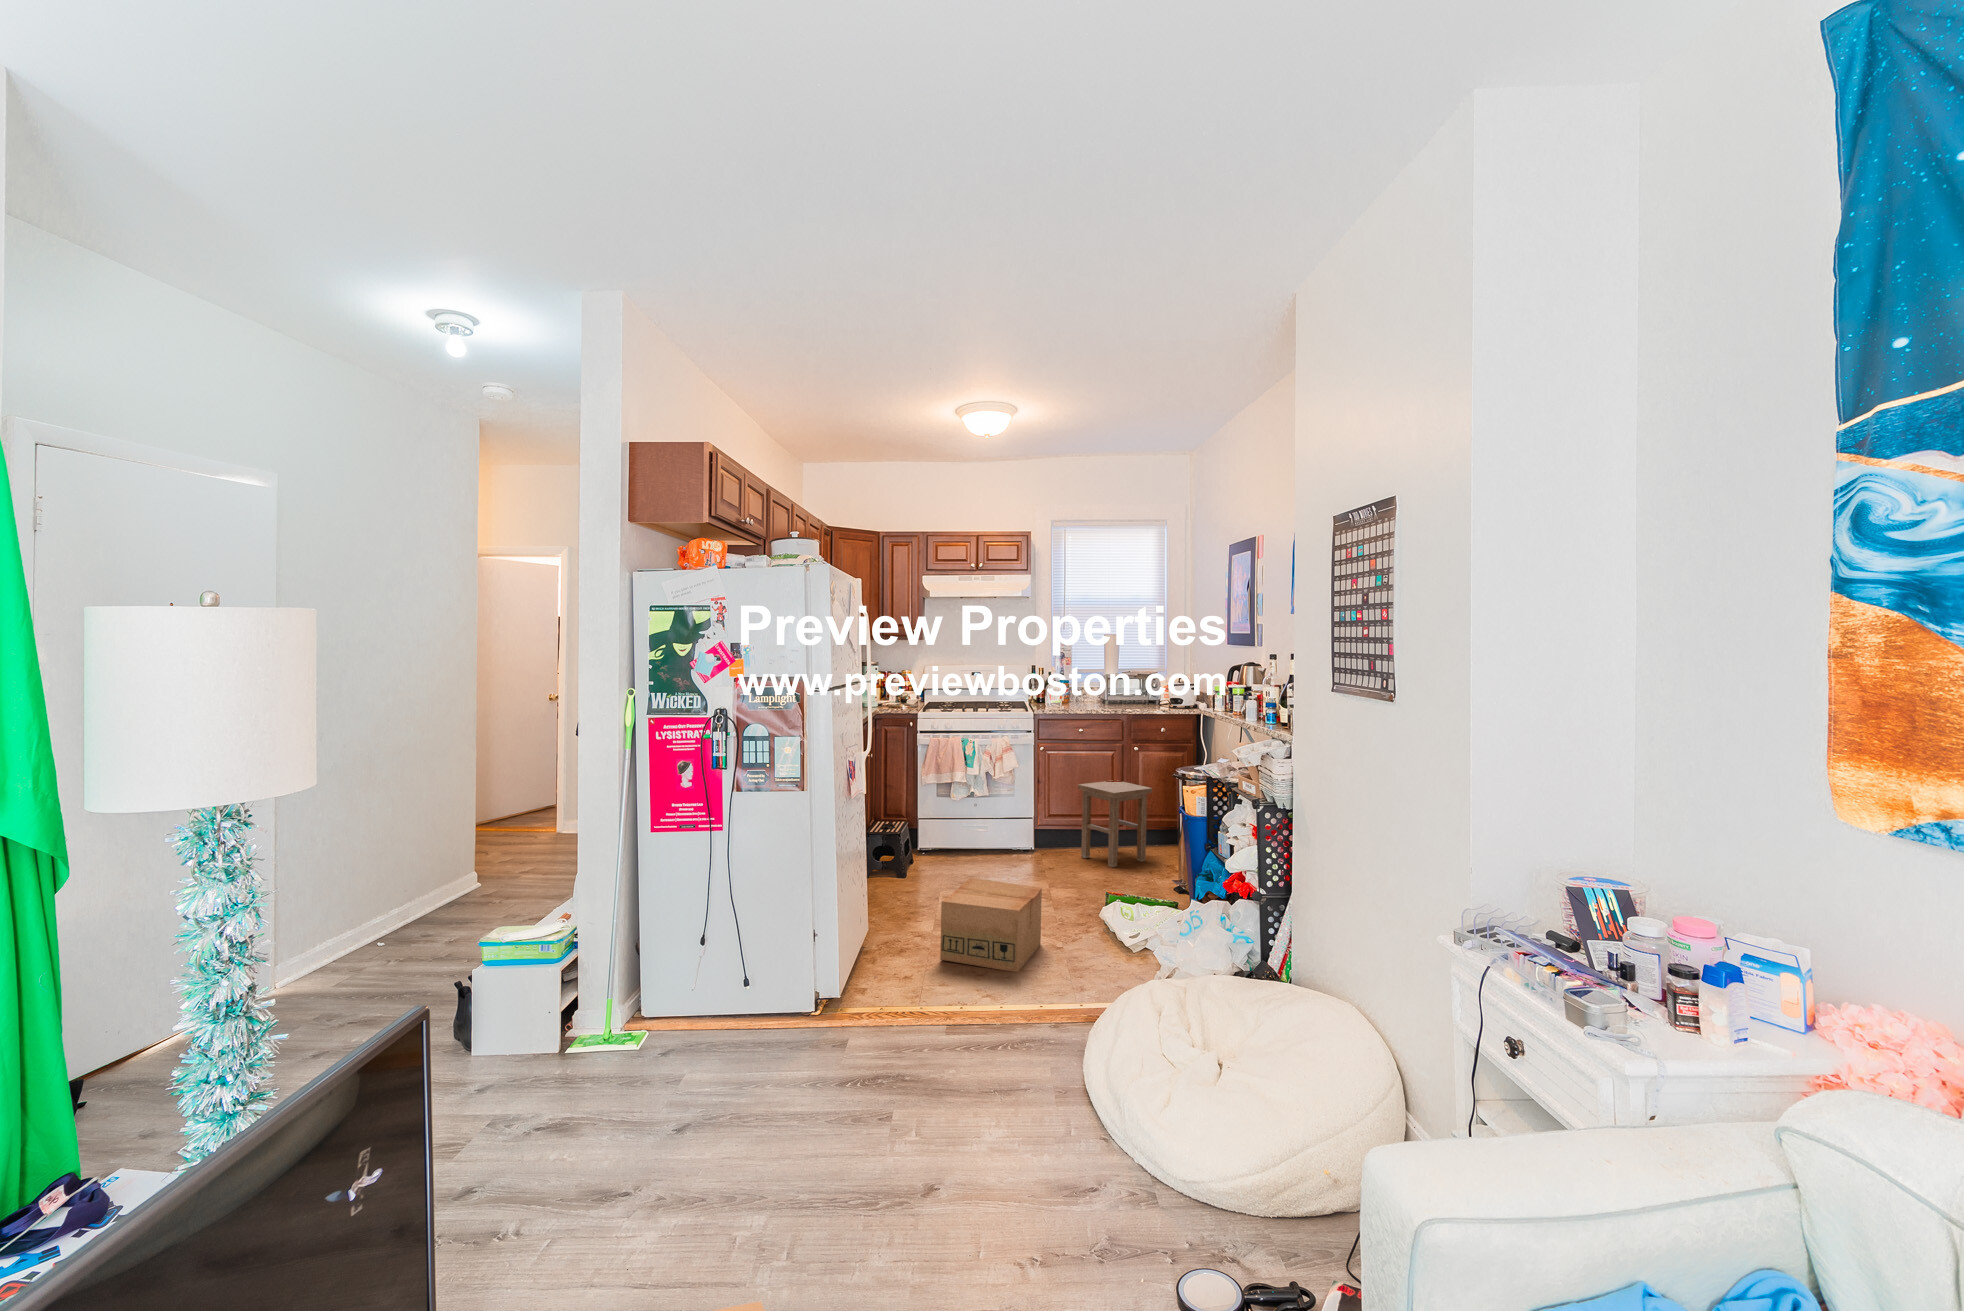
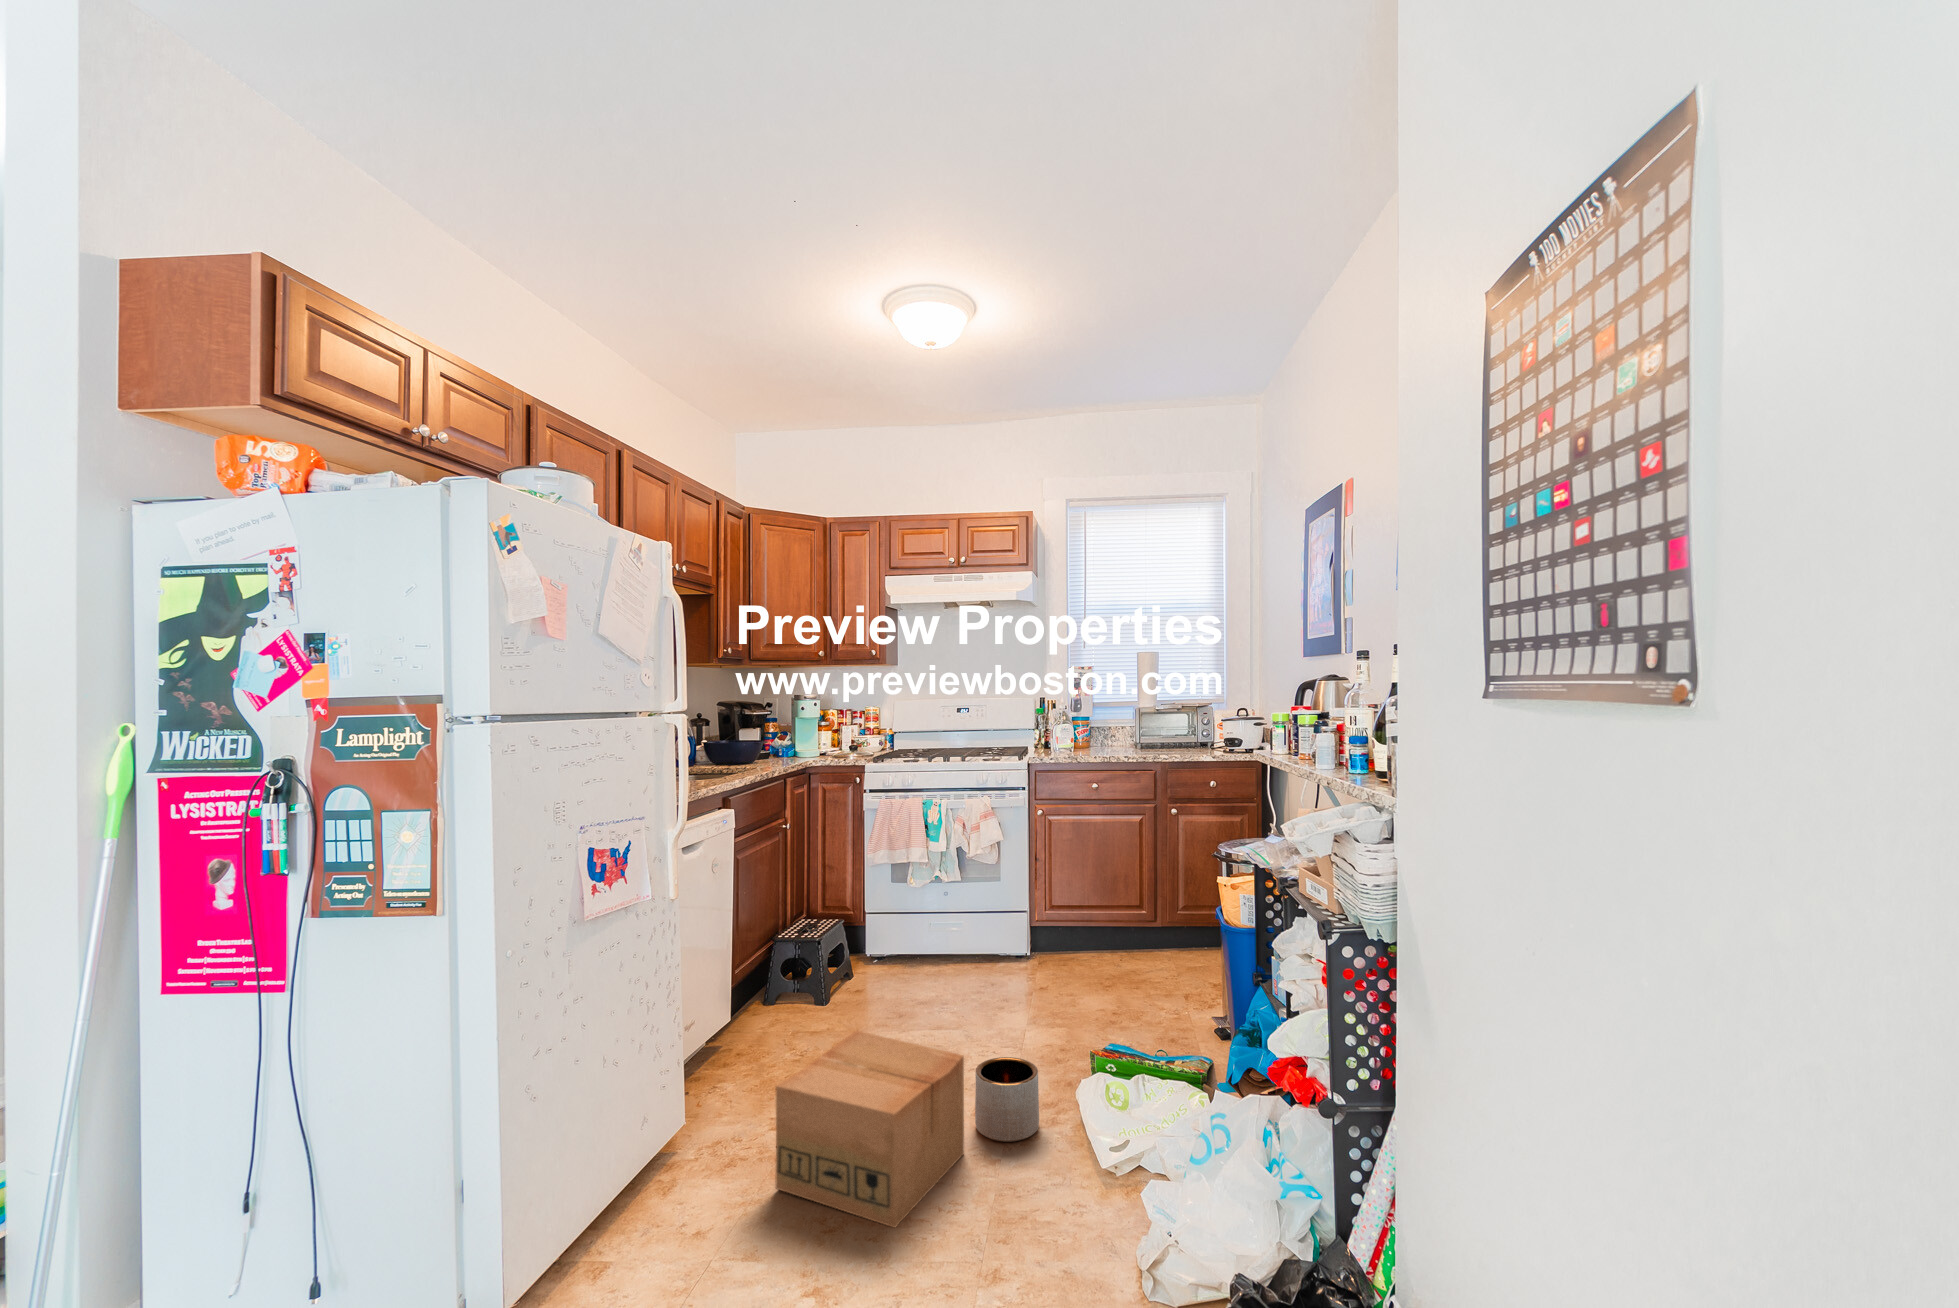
stool: present [1078,781,1152,867] -> none [1086,854,1192,986]
planter: none [1041,894,1080,939] -> present [975,1057,1039,1142]

